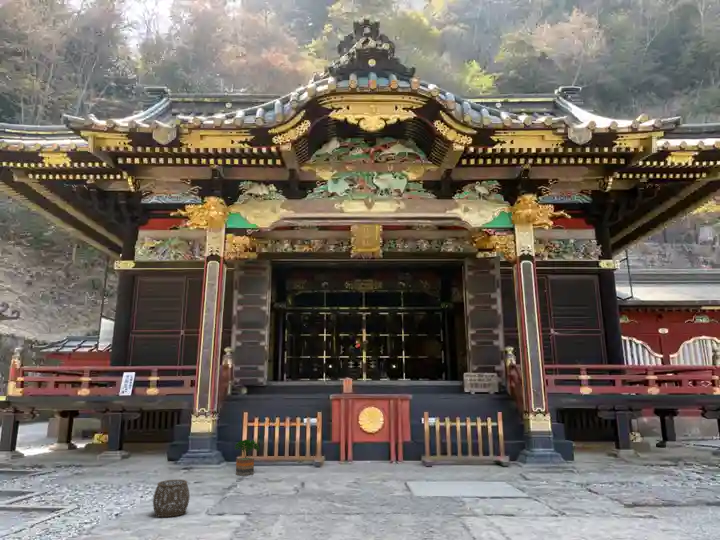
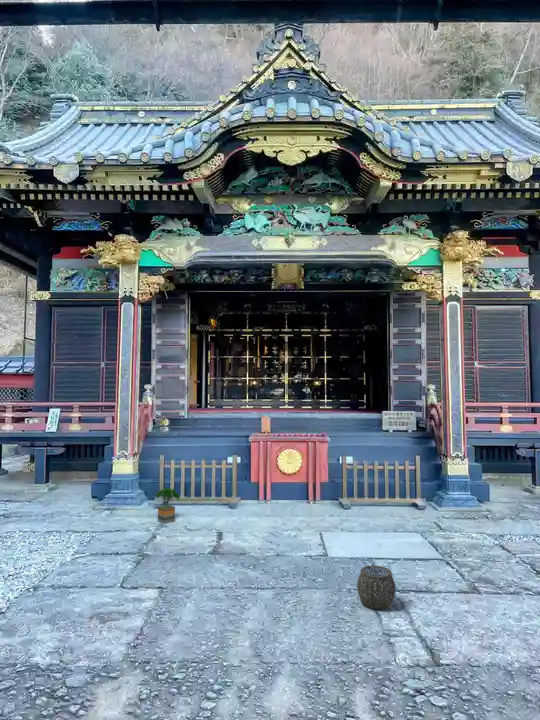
woven basket: present [153,480,190,517] -> present [357,566,395,609]

